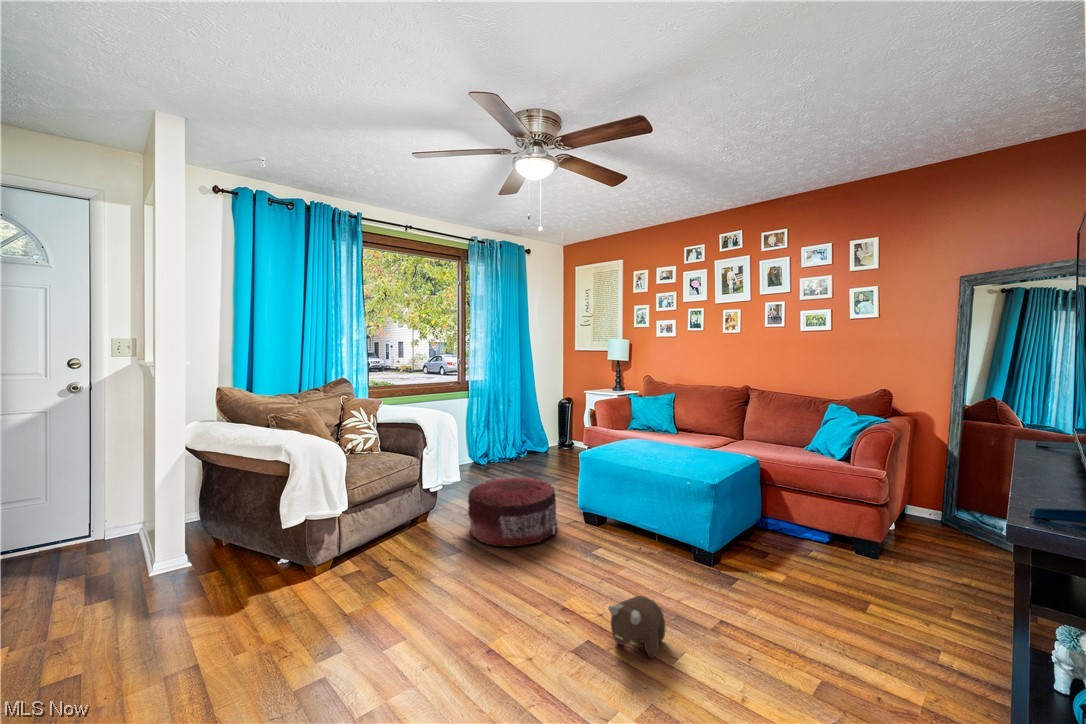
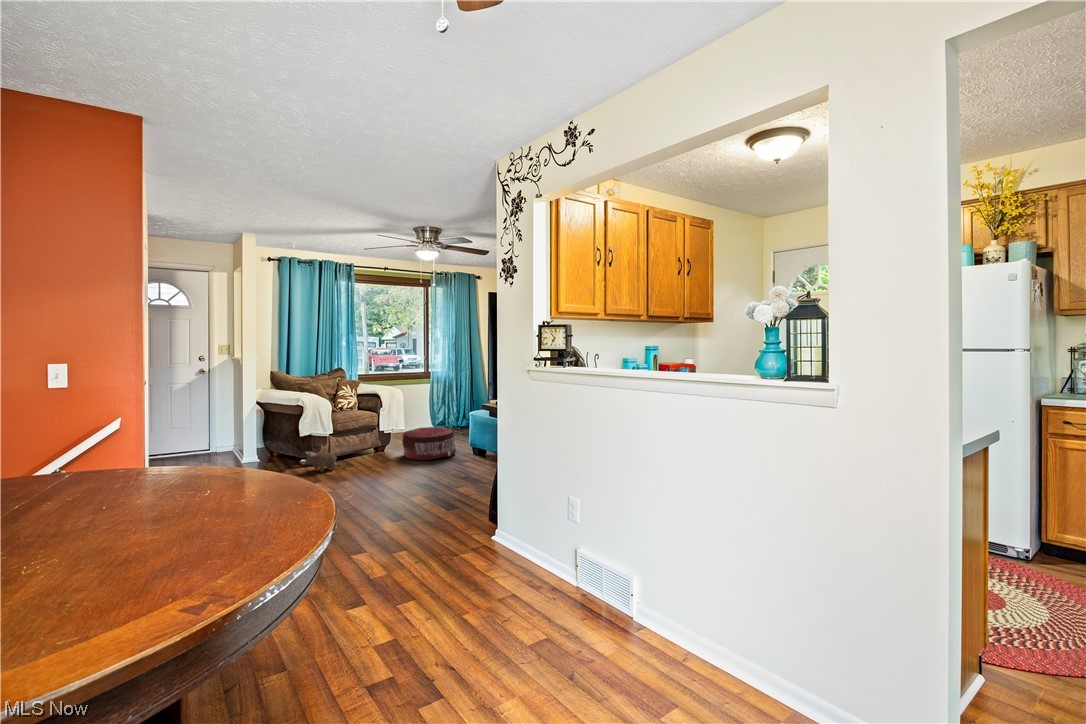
plush toy: present [609,596,666,658] -> present [305,451,337,472]

